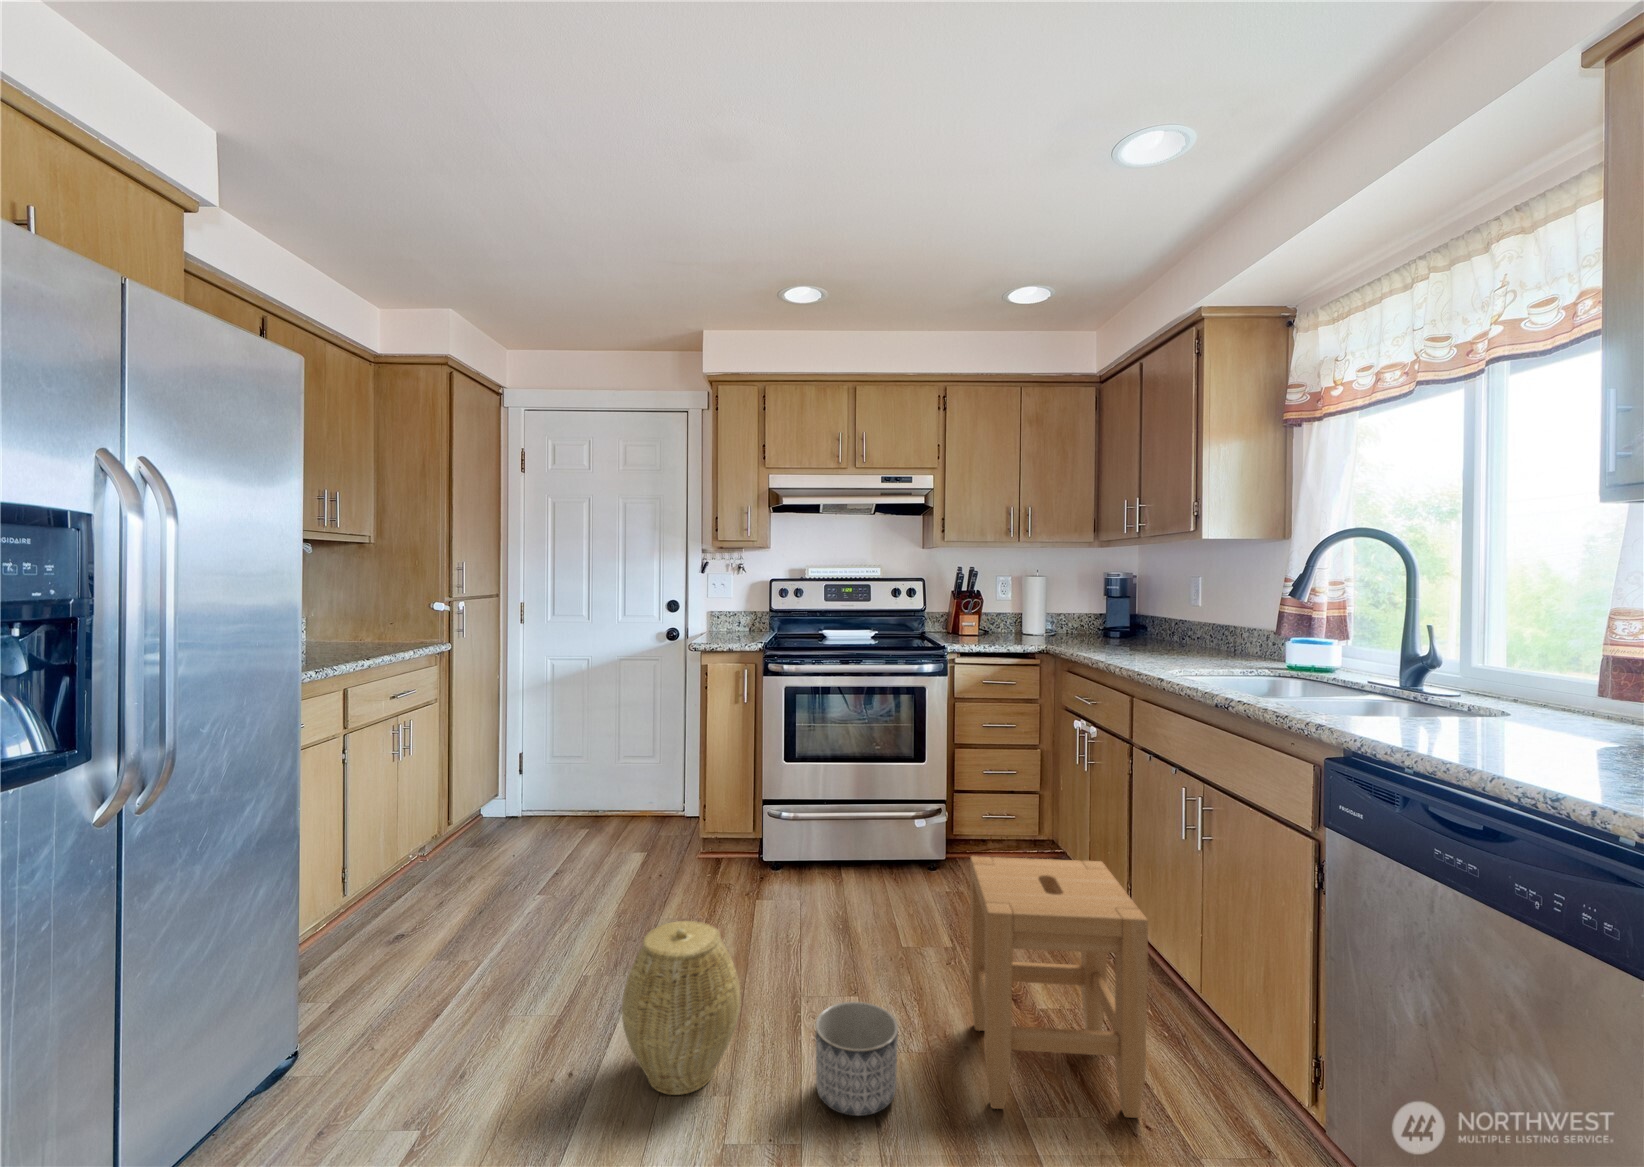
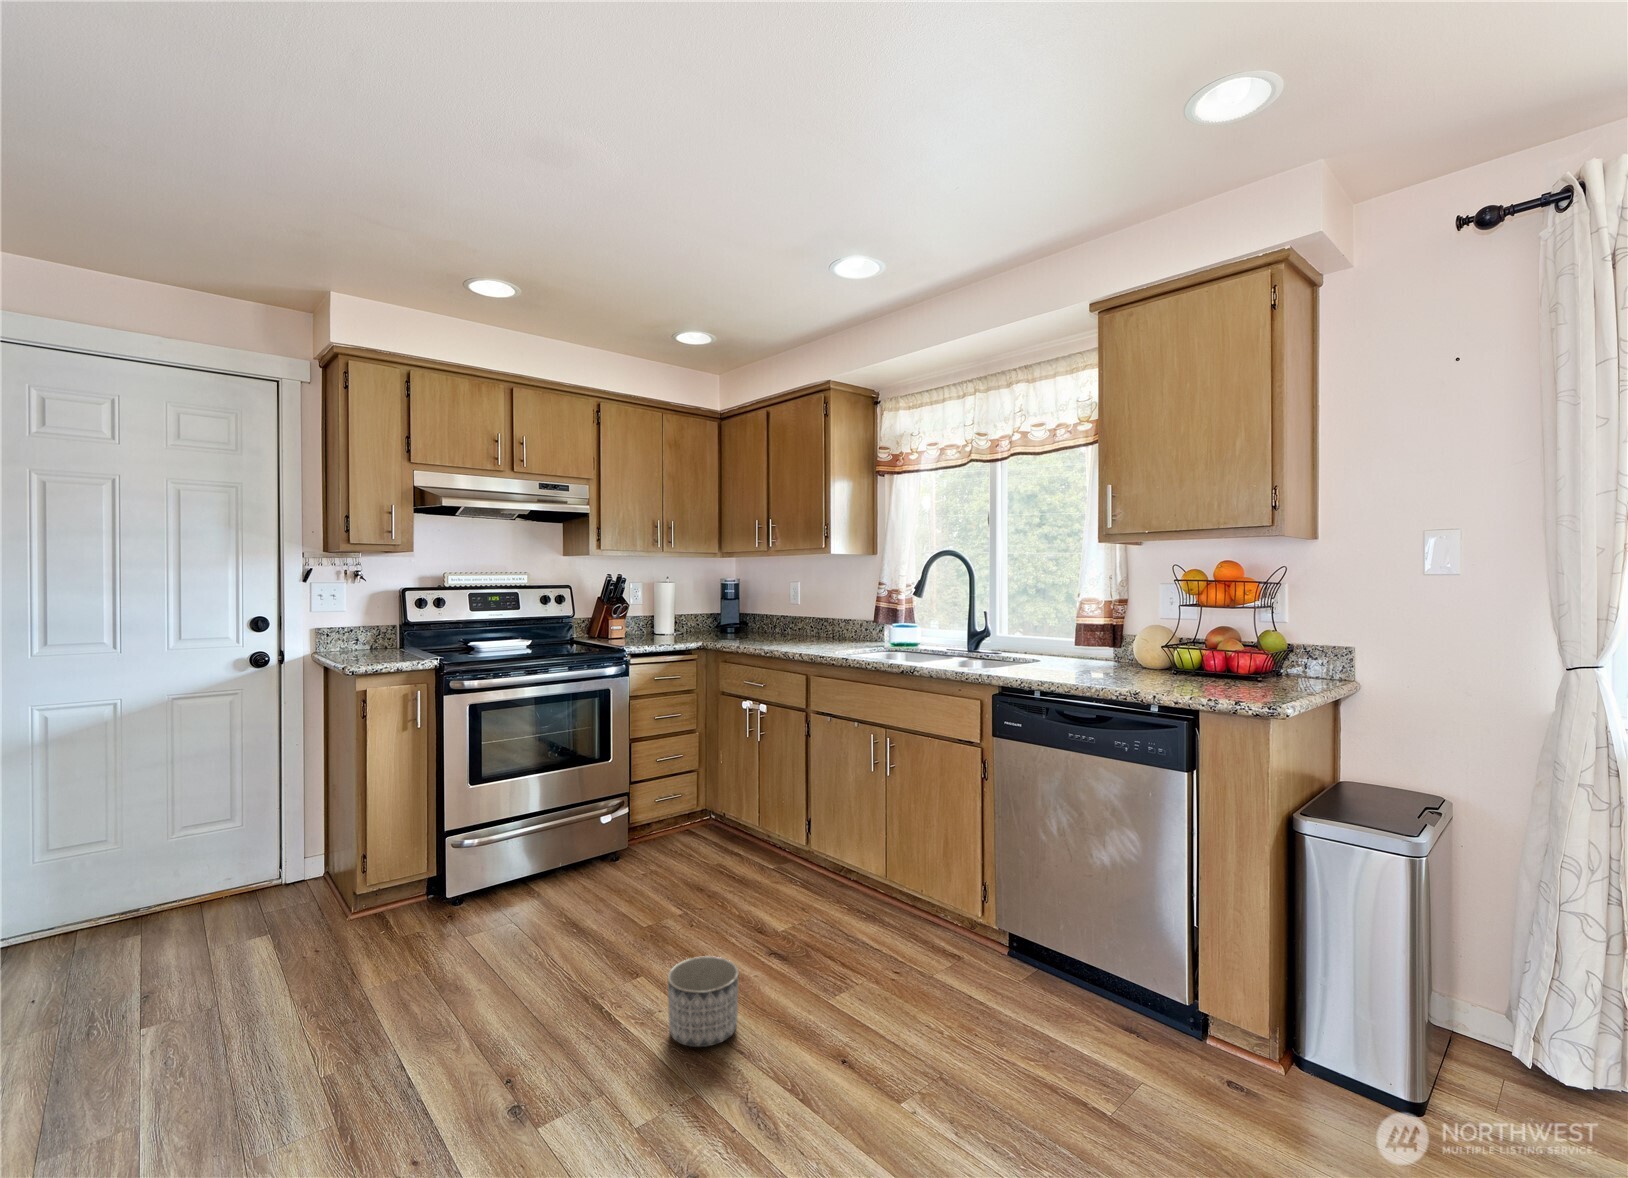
stool: present [970,856,1148,1118] -> none [741,802,891,999]
woven basket: present [622,921,740,1095] -> none [477,935,599,1106]

